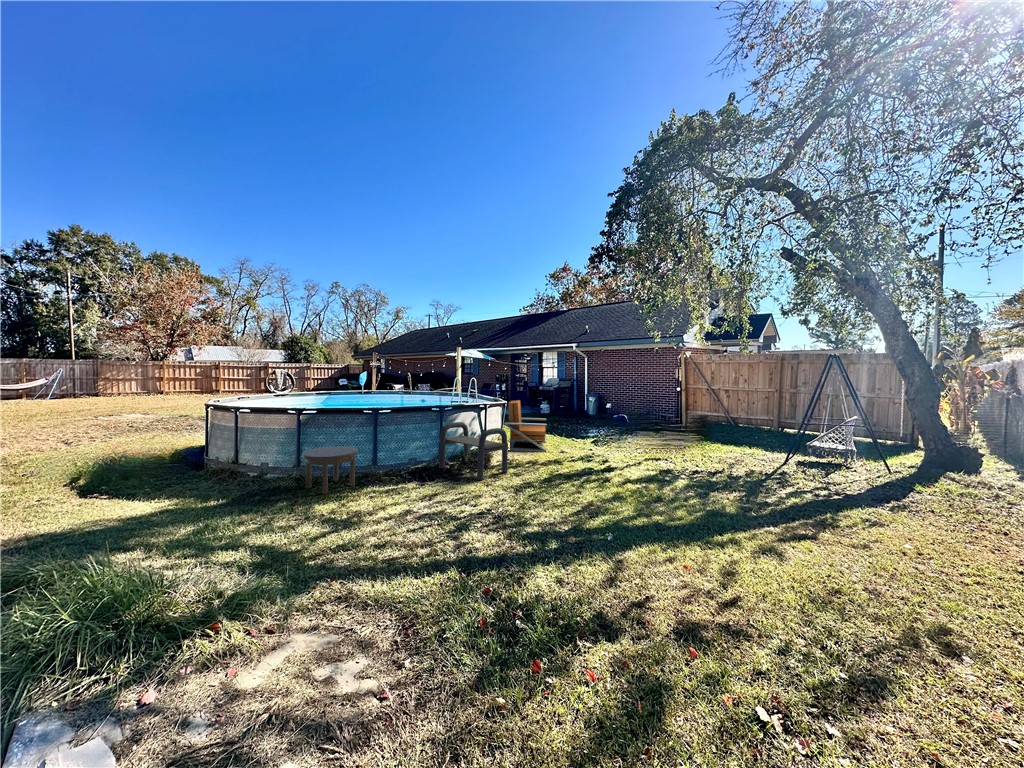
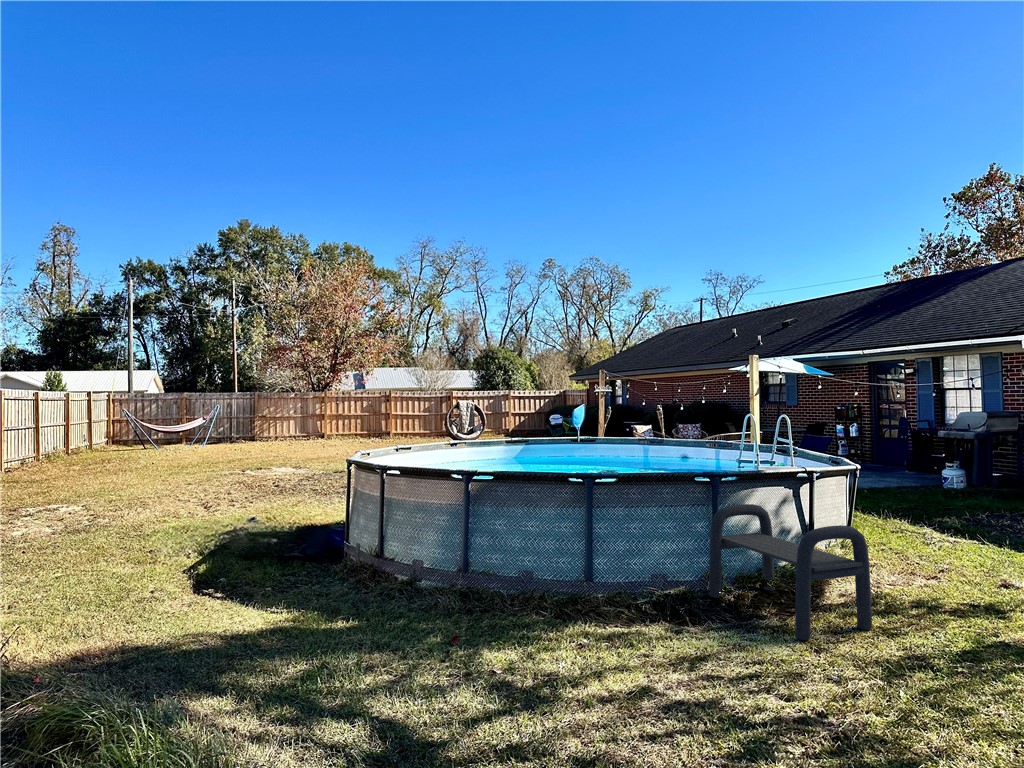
lounge chair: present [504,400,547,452] -> none [855,459,975,586]
side table: present [302,446,358,494] -> none [470,536,557,622]

